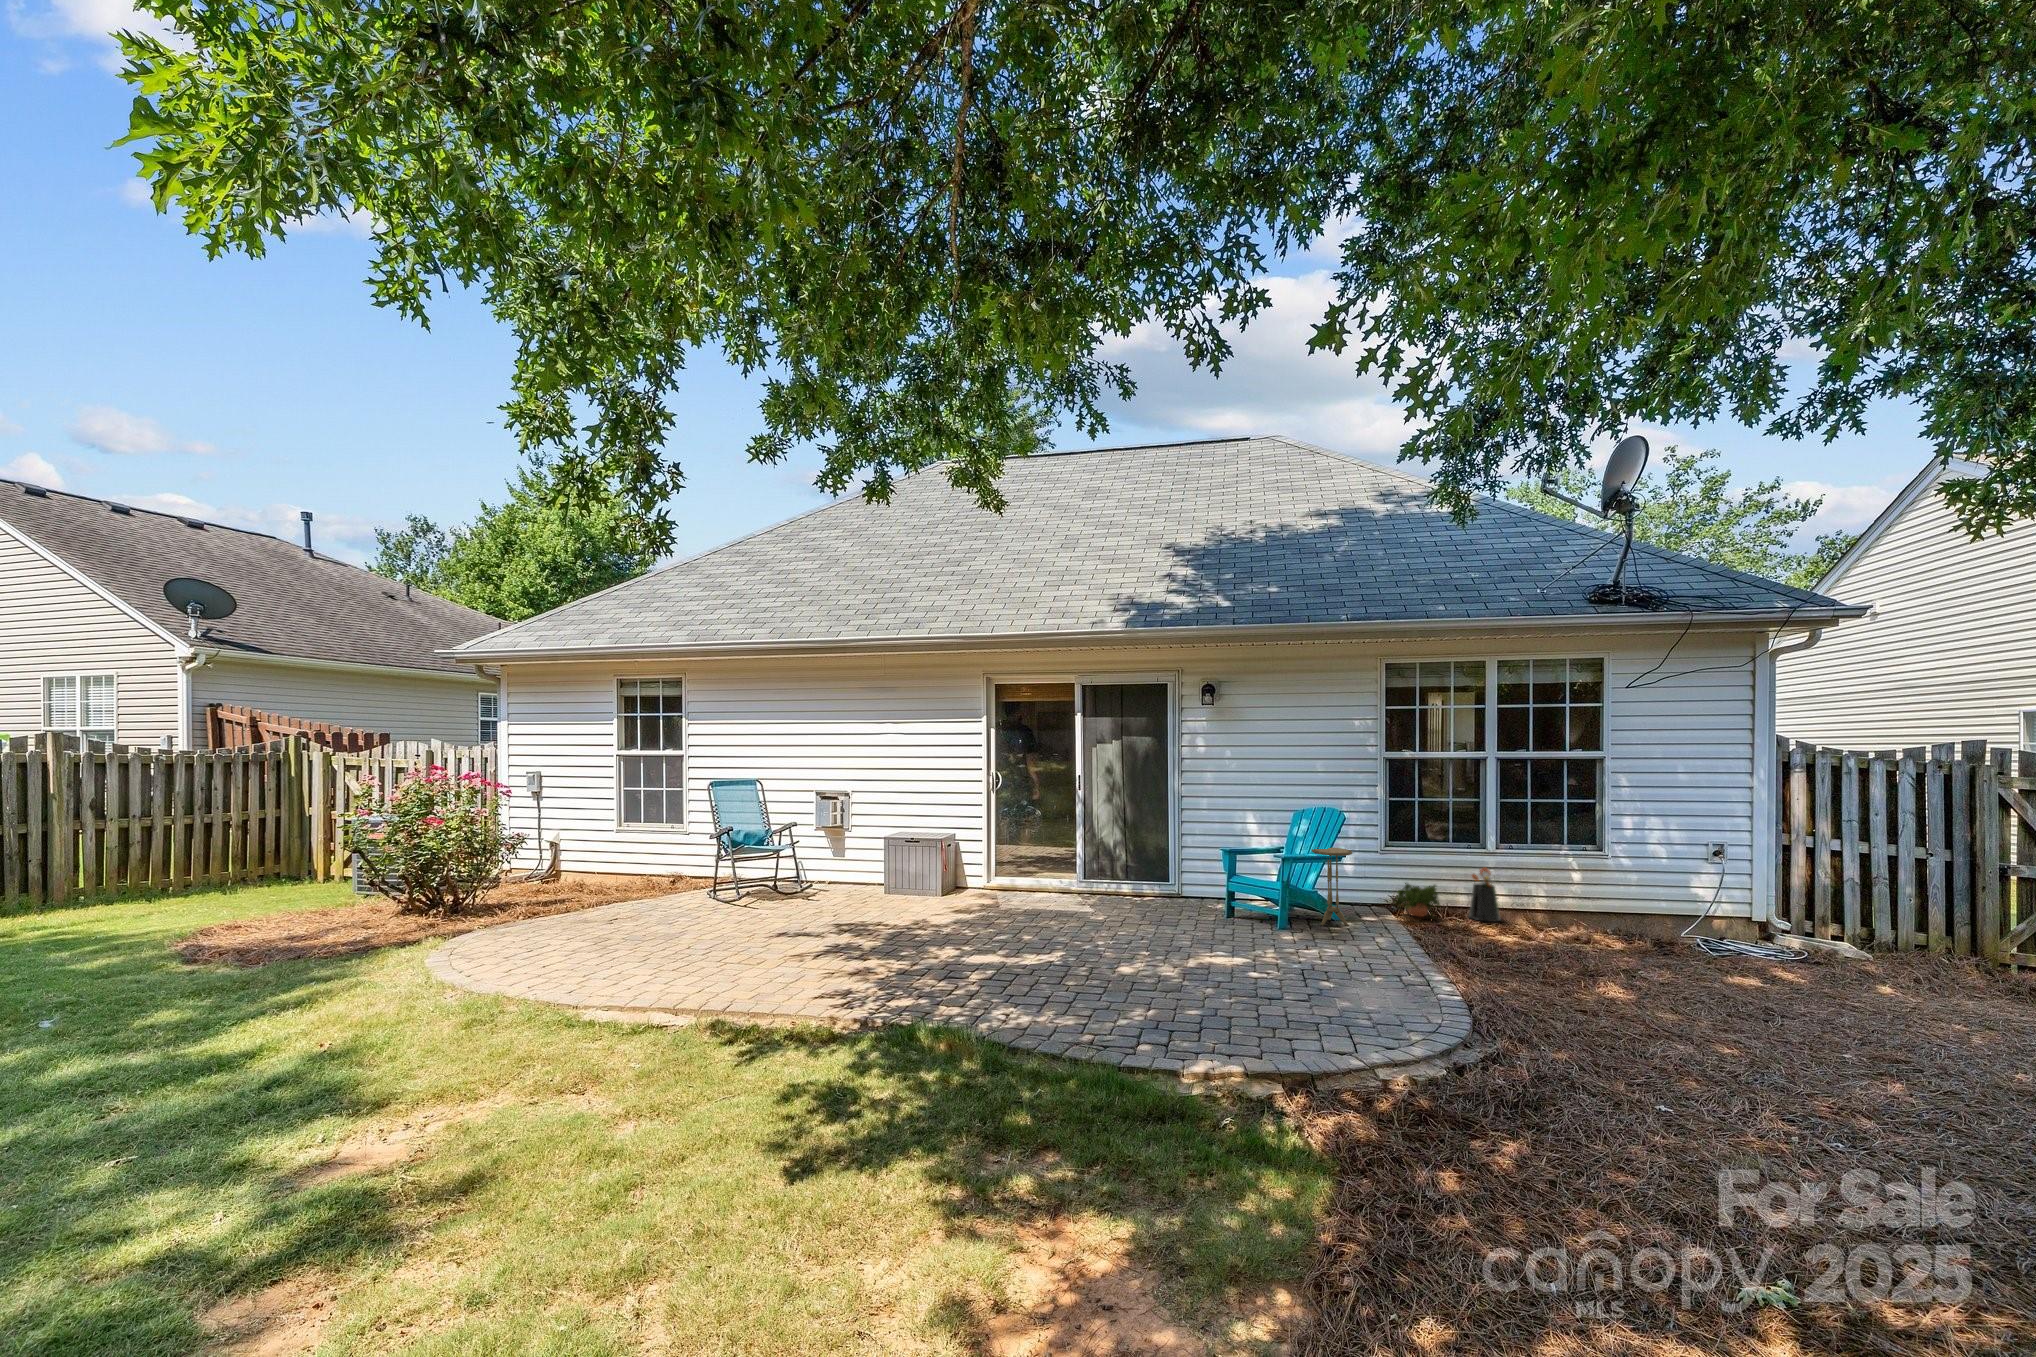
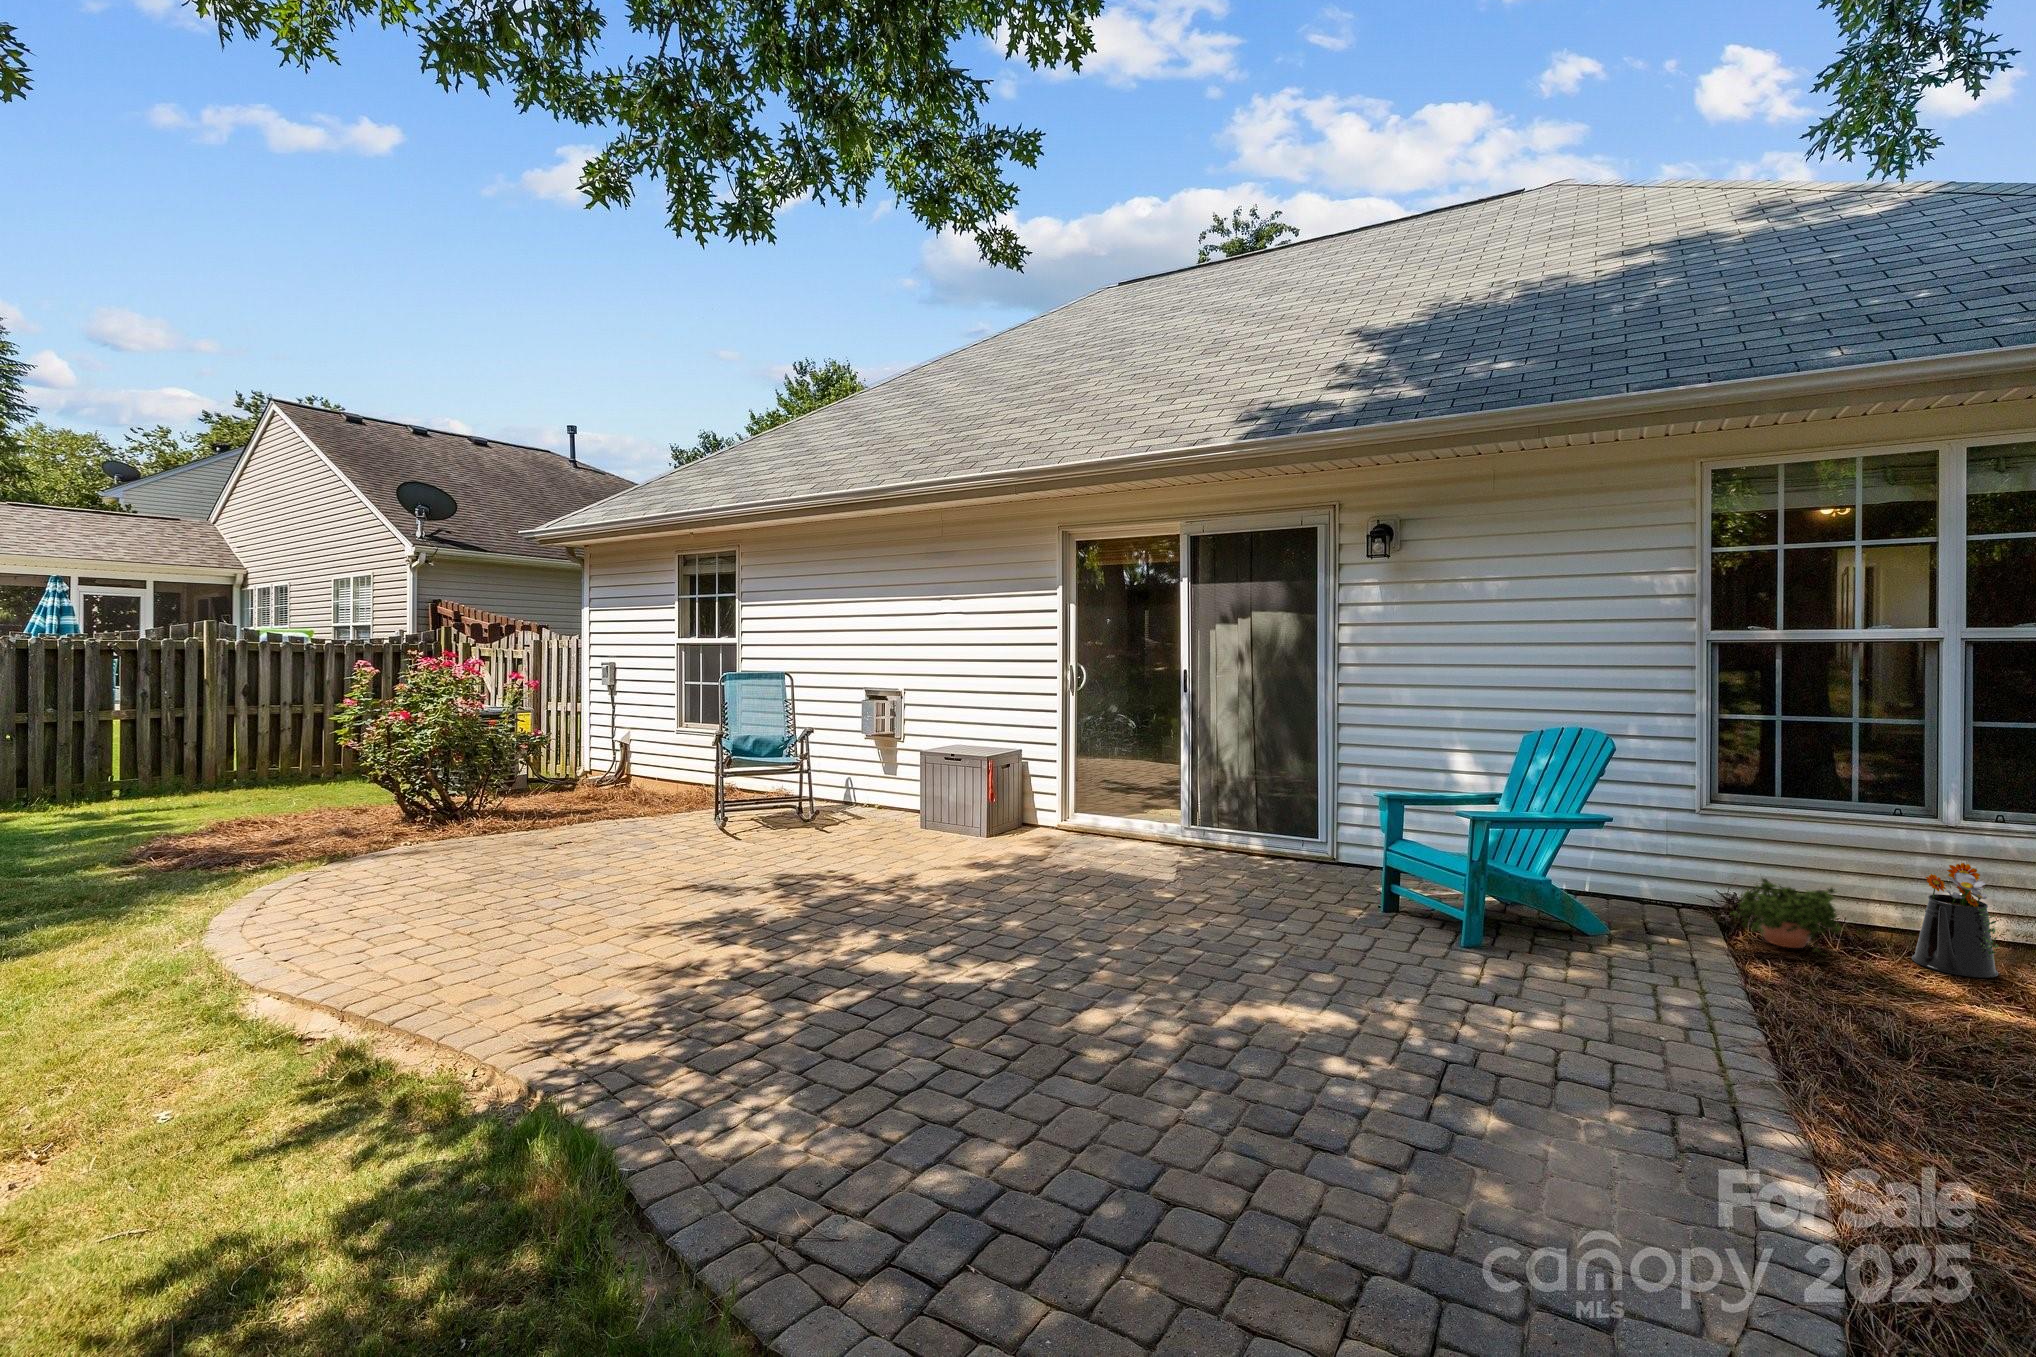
side table: present [1312,847,1352,926] -> none [1545,802,1631,952]

